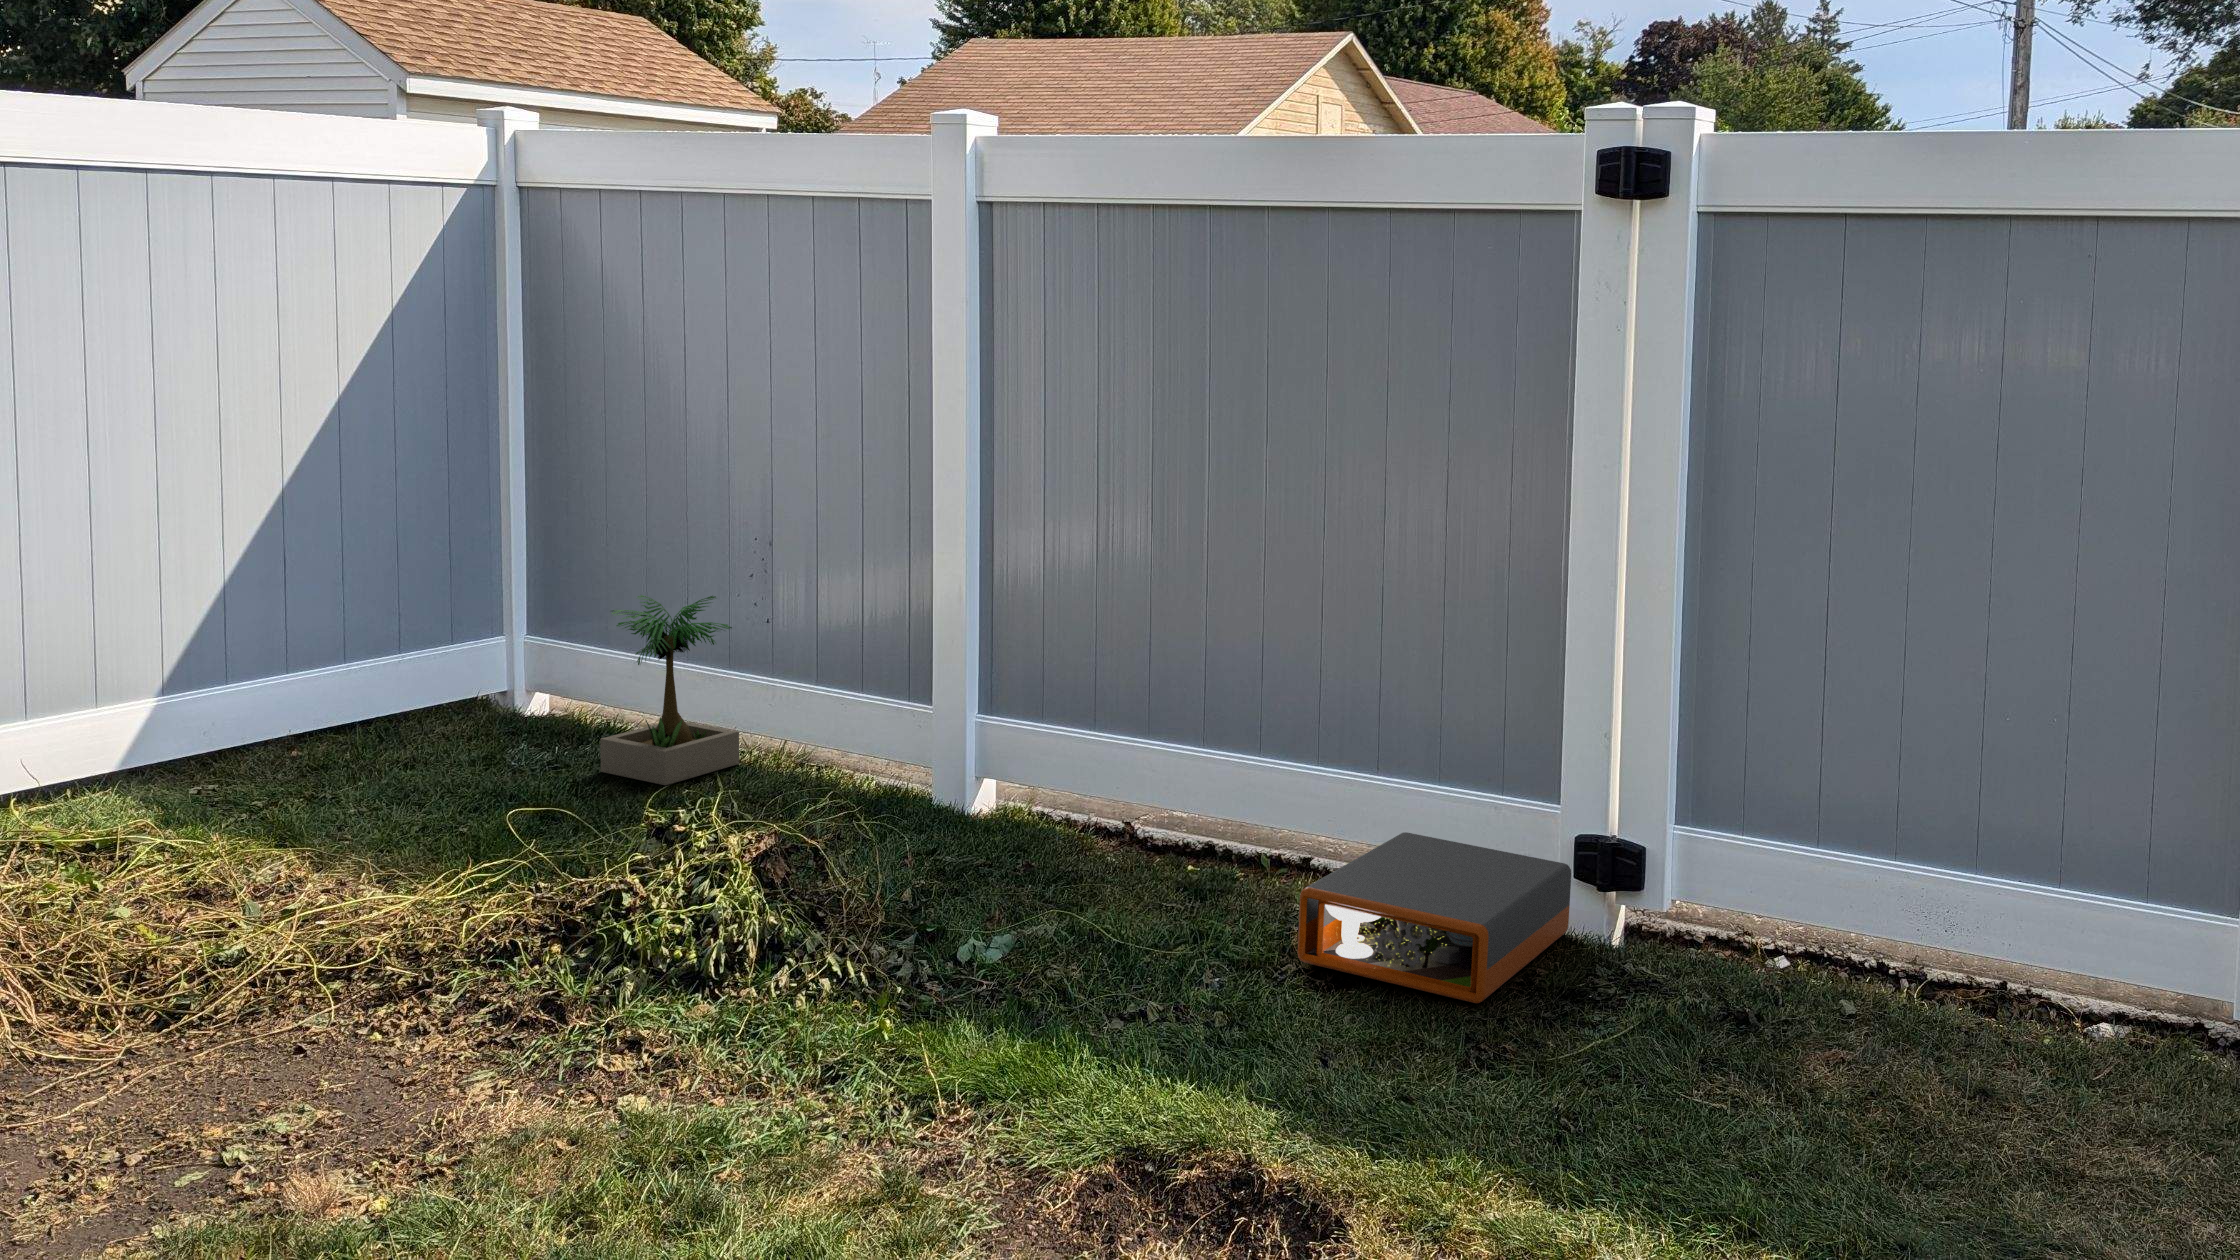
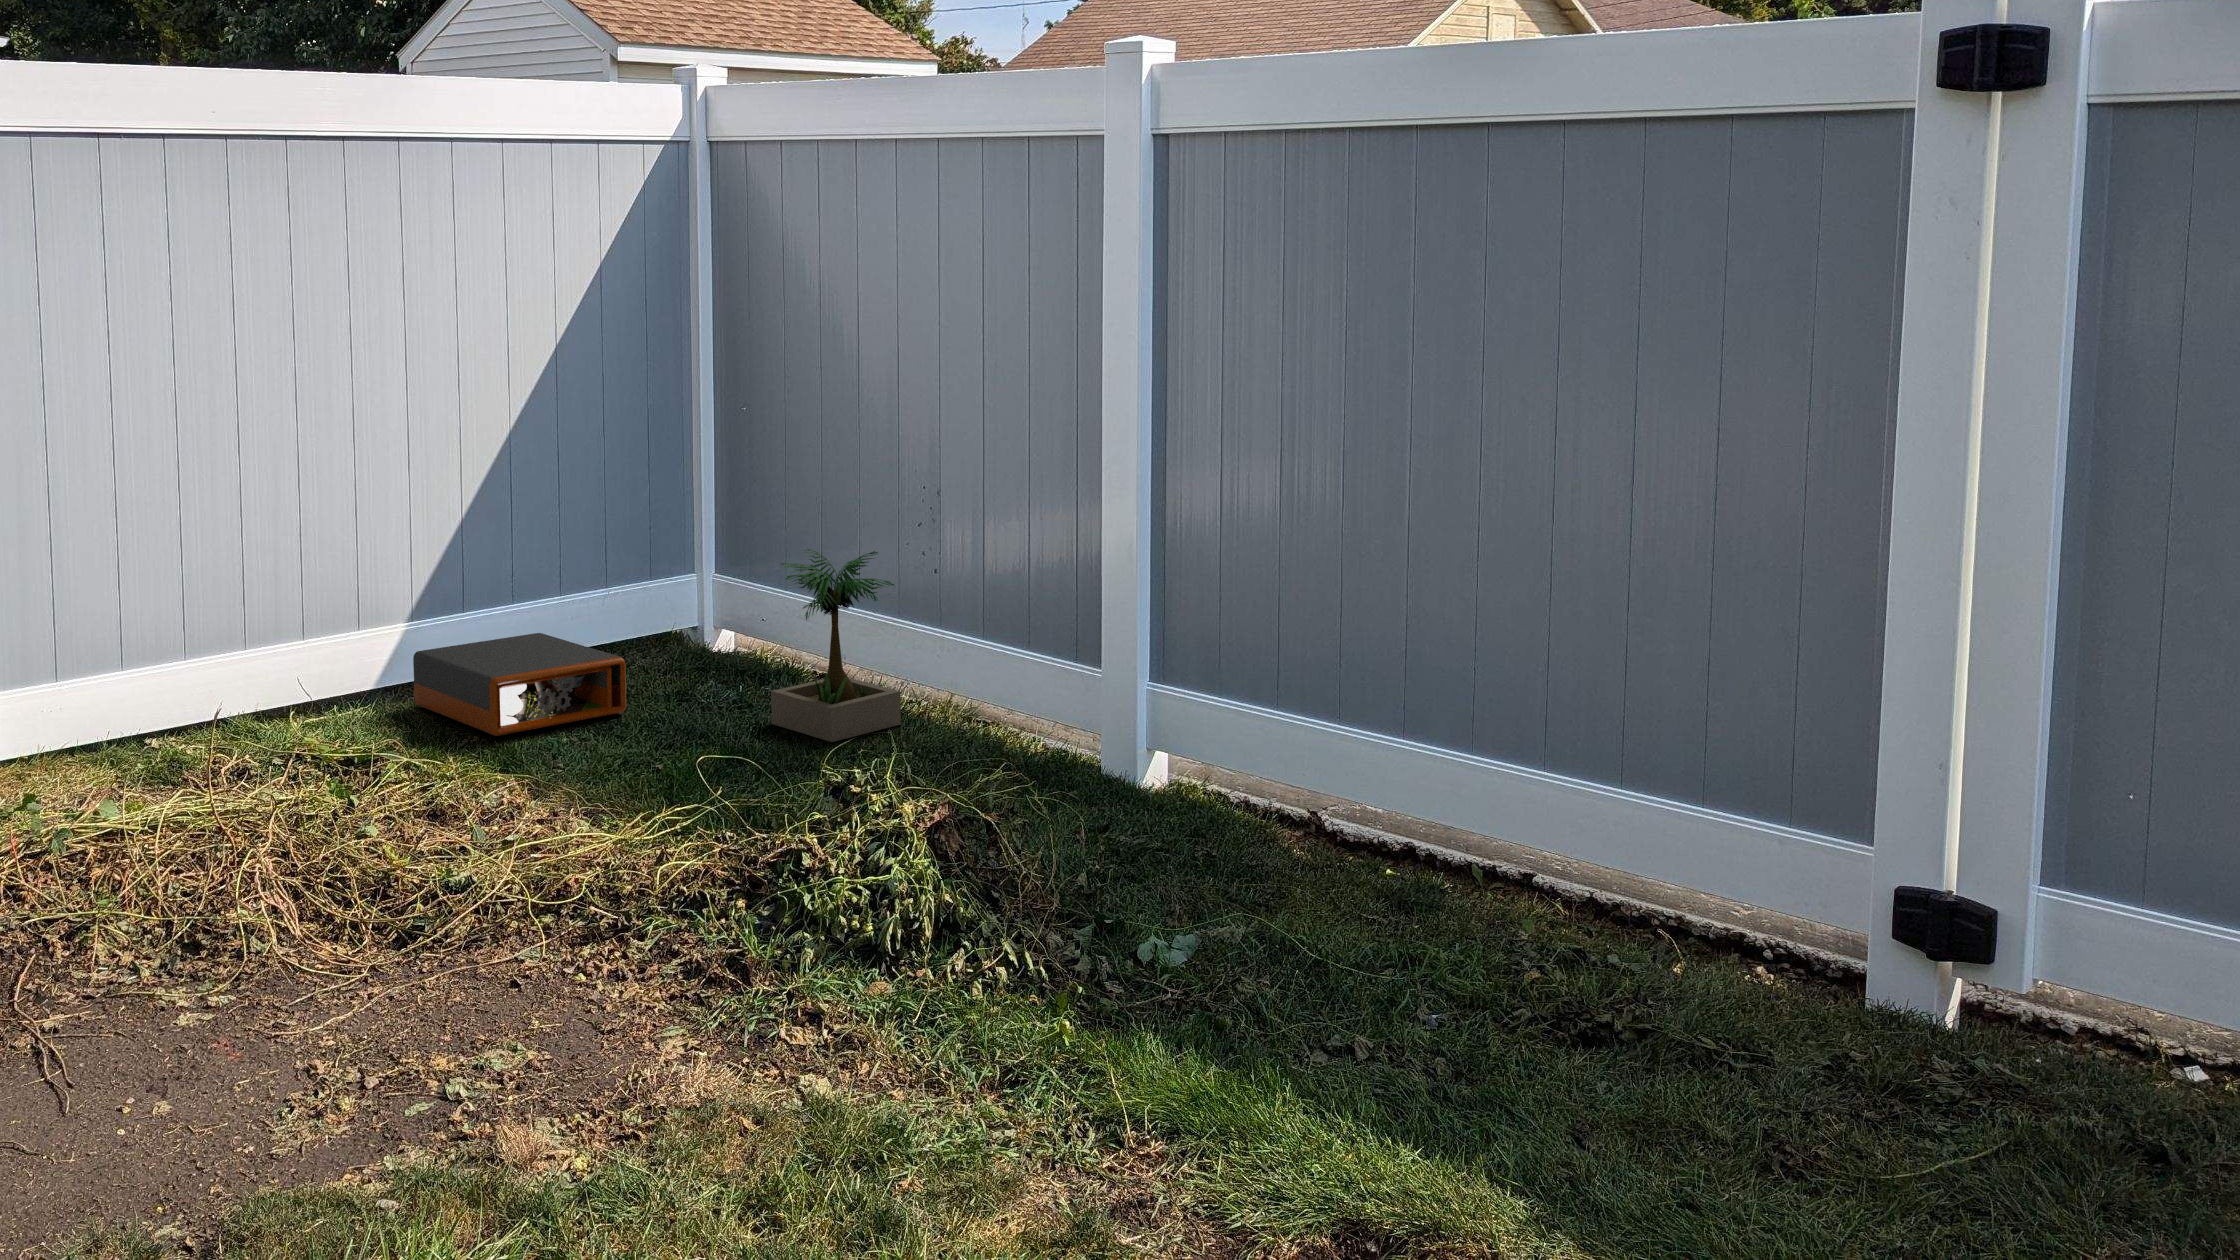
storage box: present [1297,832,1571,1003] -> present [413,633,626,736]

